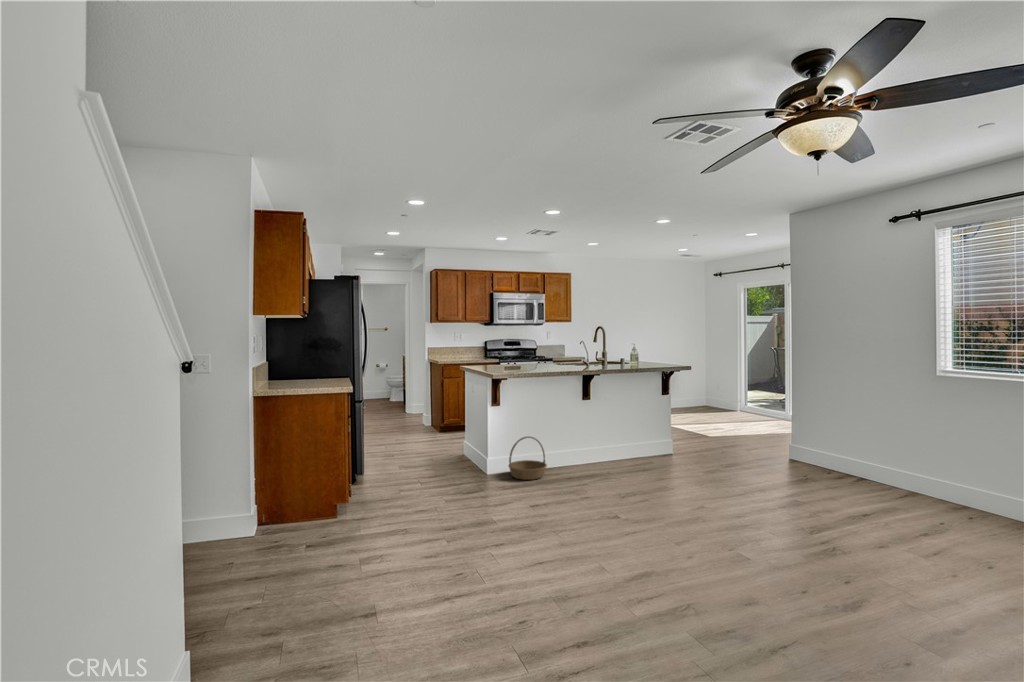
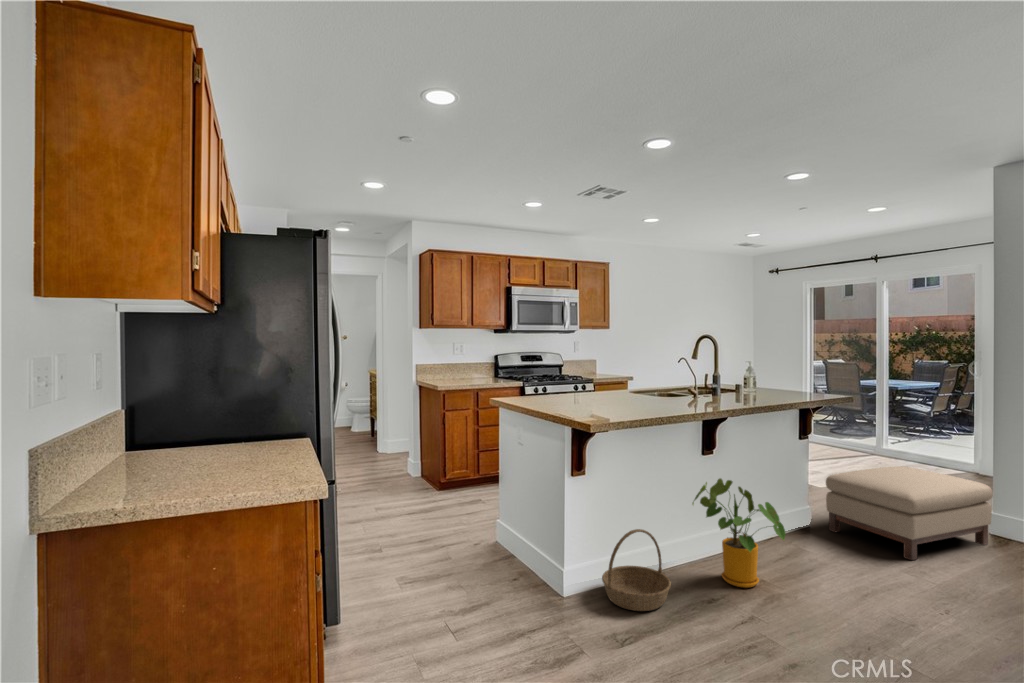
house plant: none [572,413,616,474] -> present [692,478,786,588]
ottoman: none [681,414,782,466] -> present [826,466,992,560]

